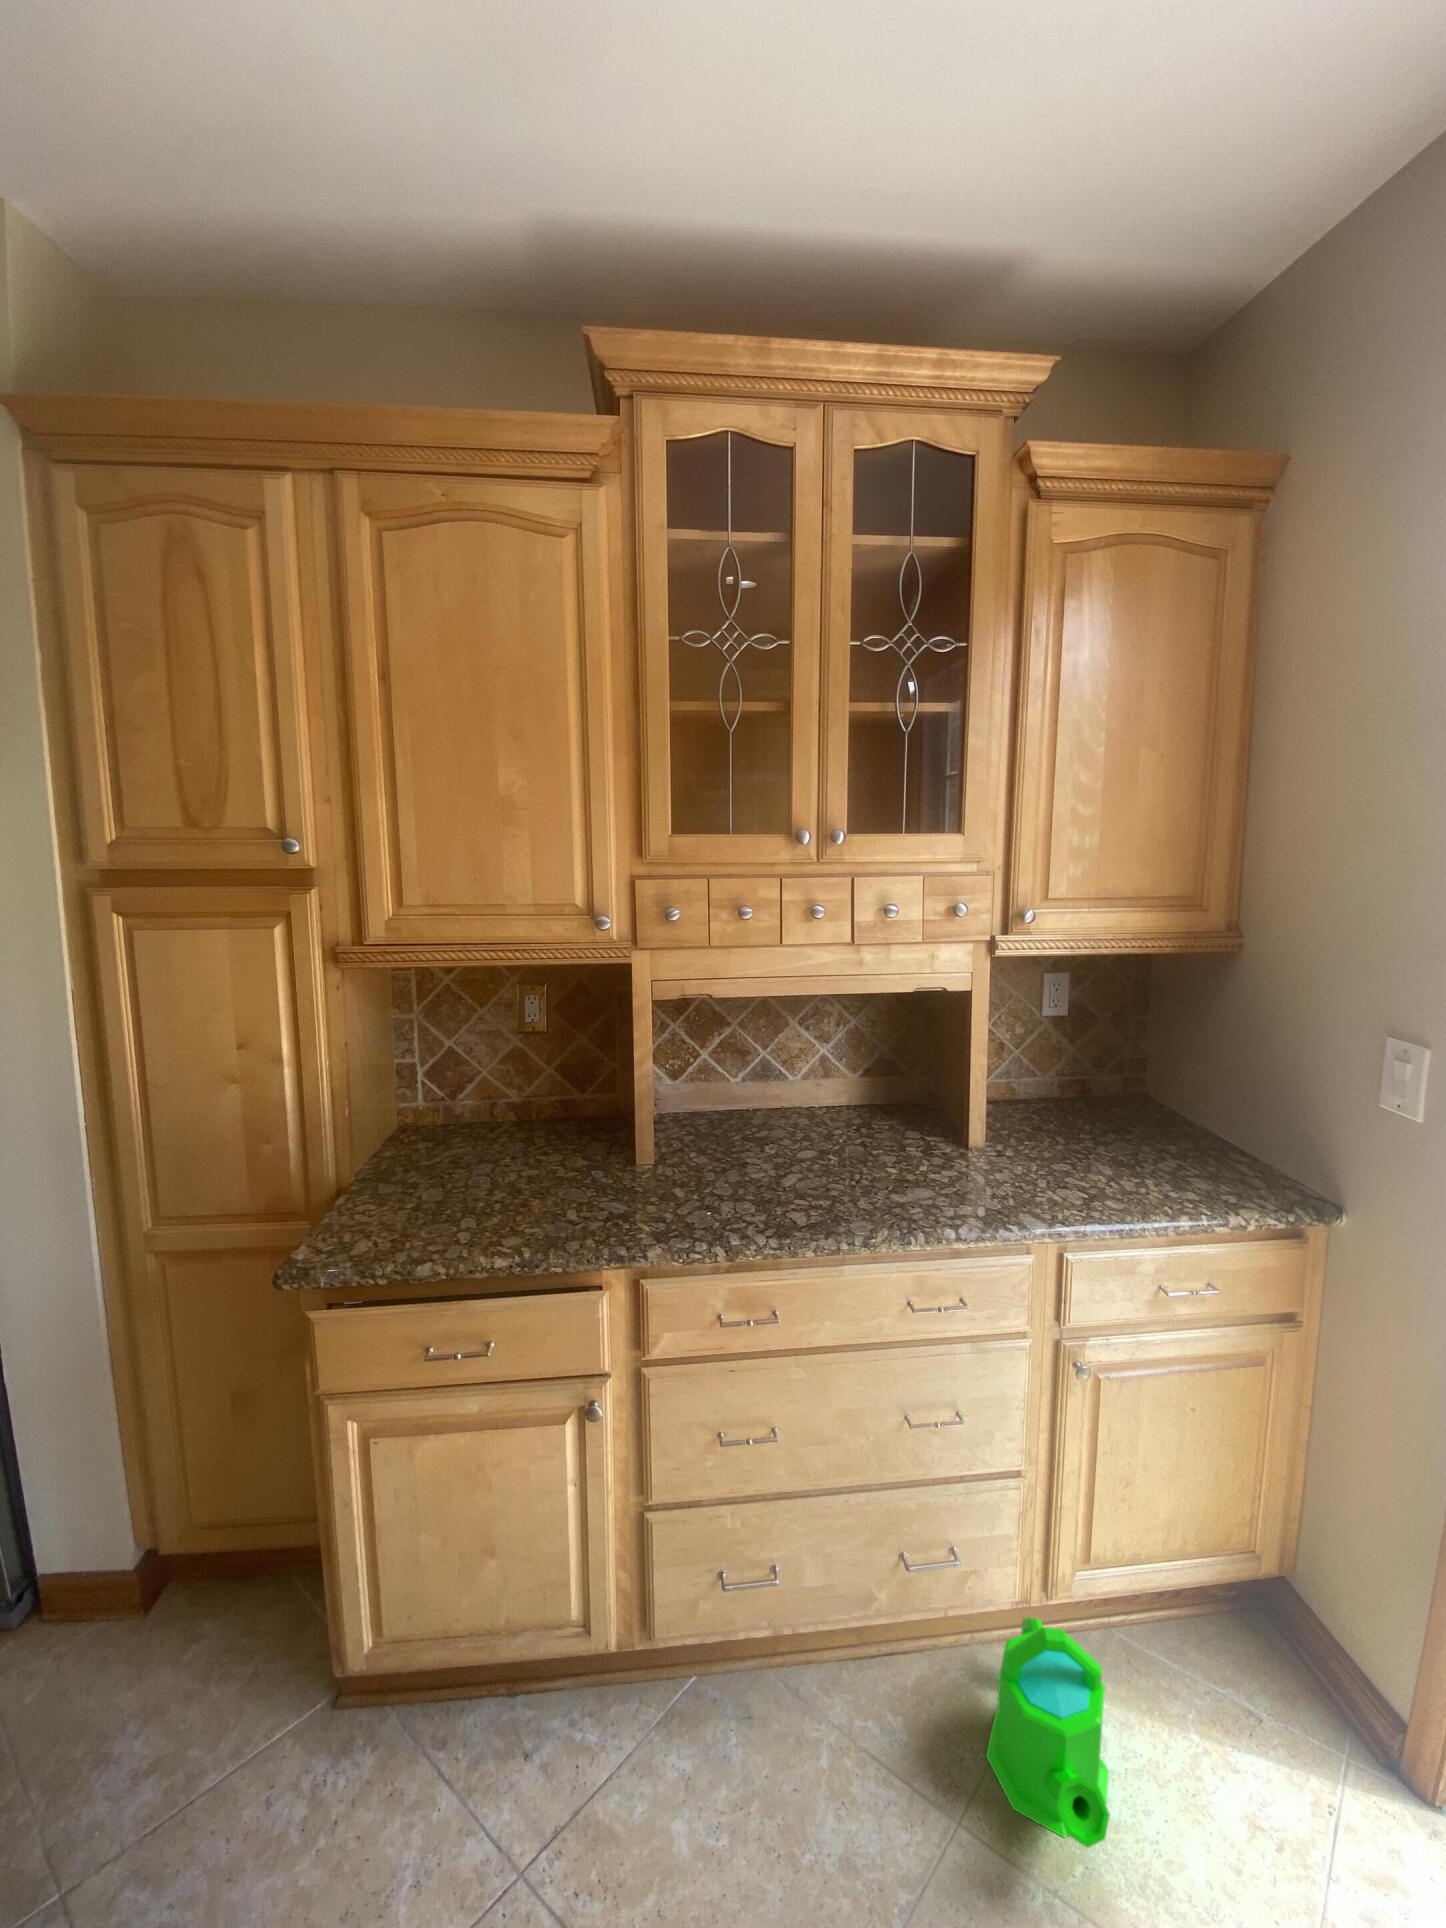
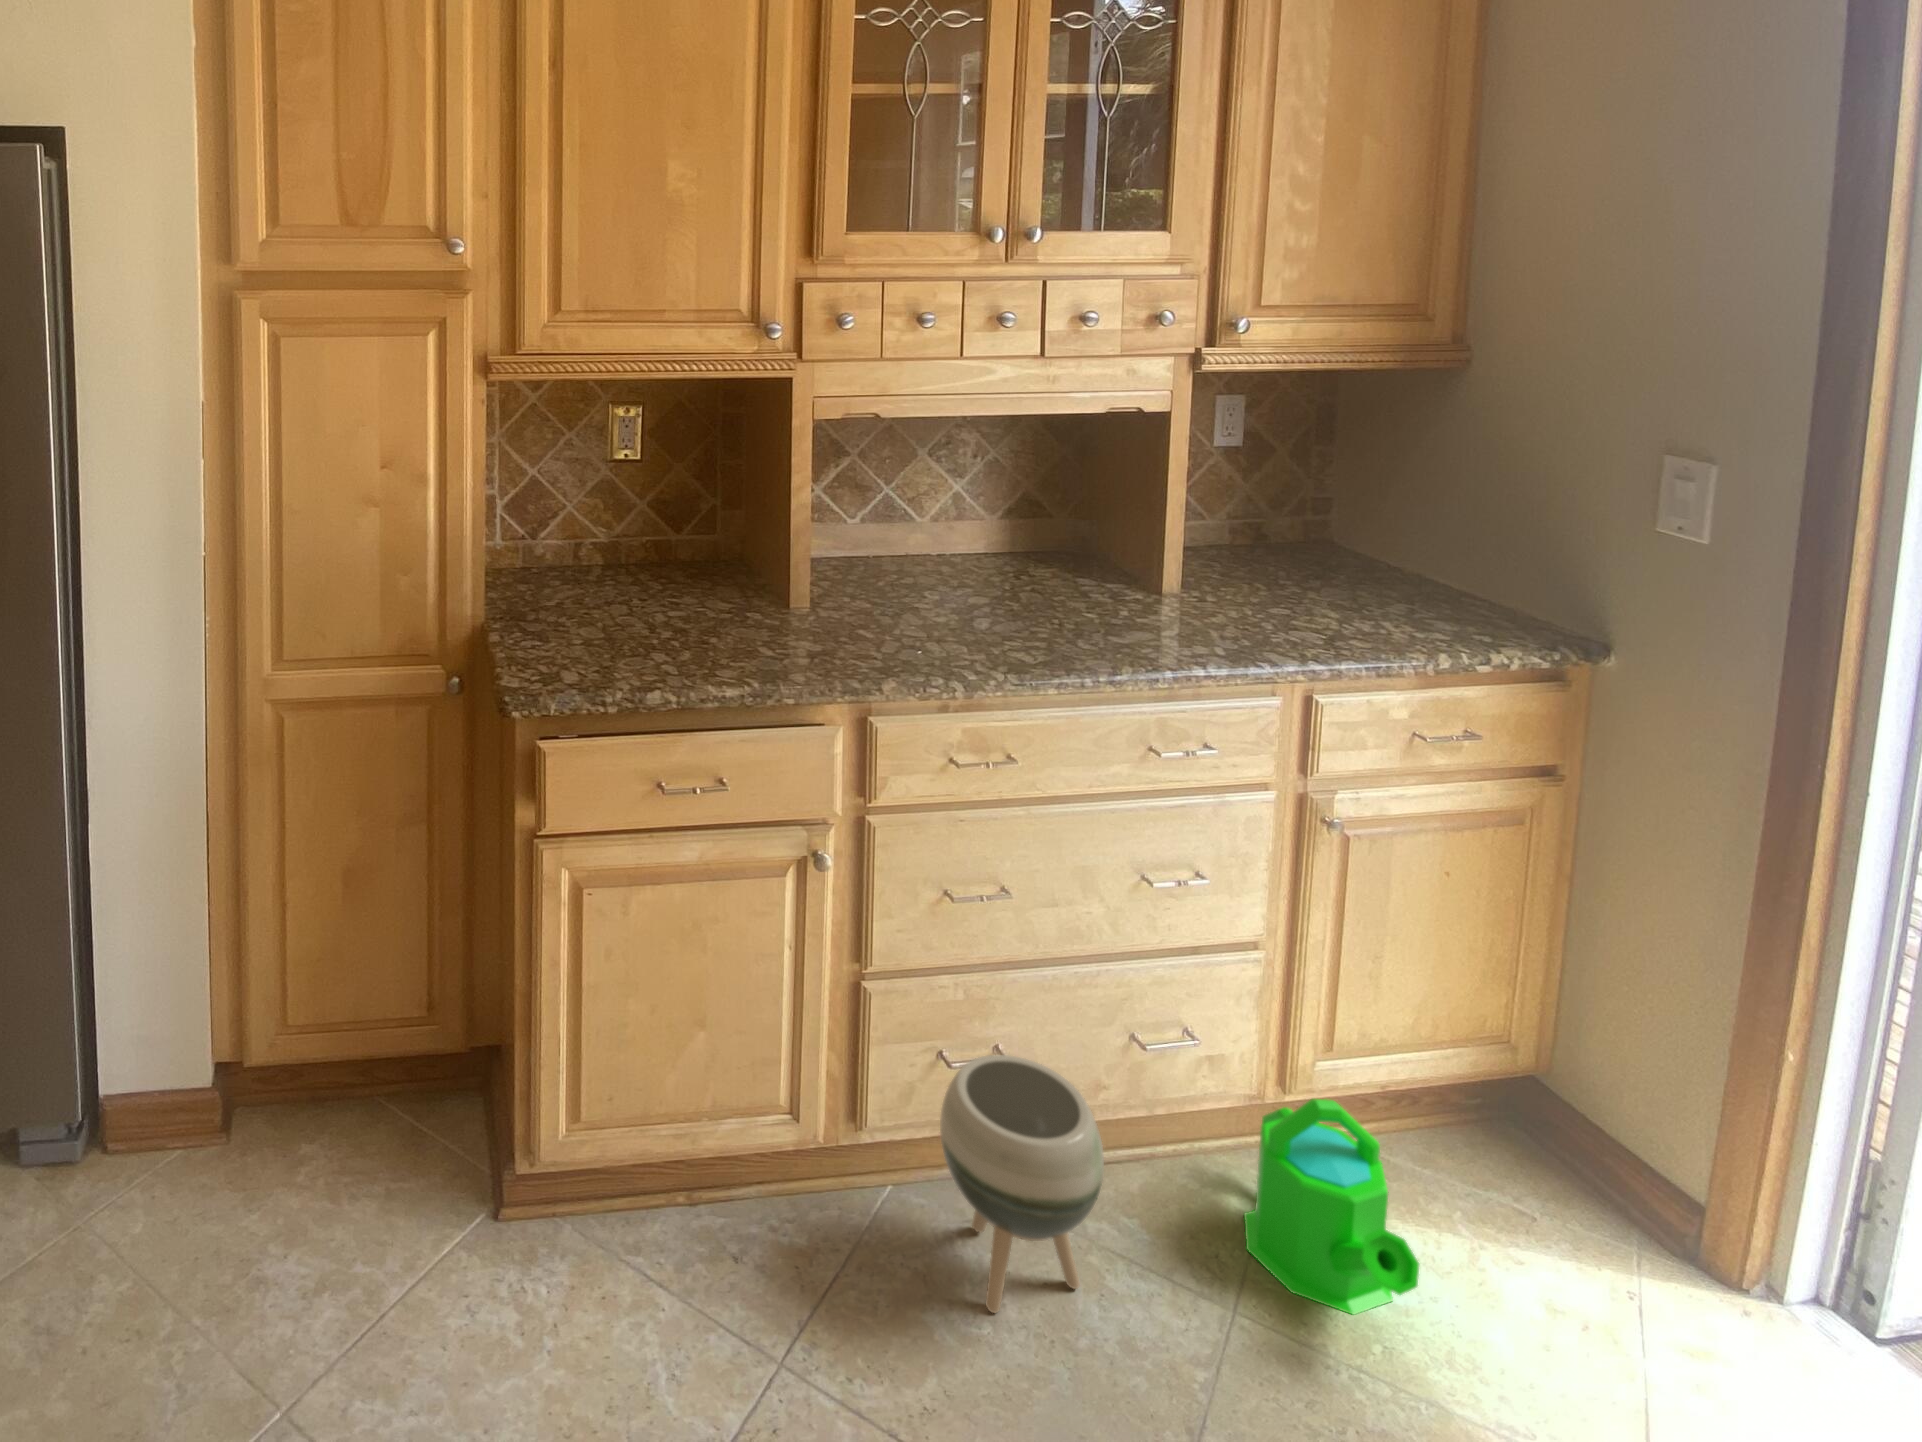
planter: none [695,1581,835,1835] -> present [940,1055,1104,1313]

